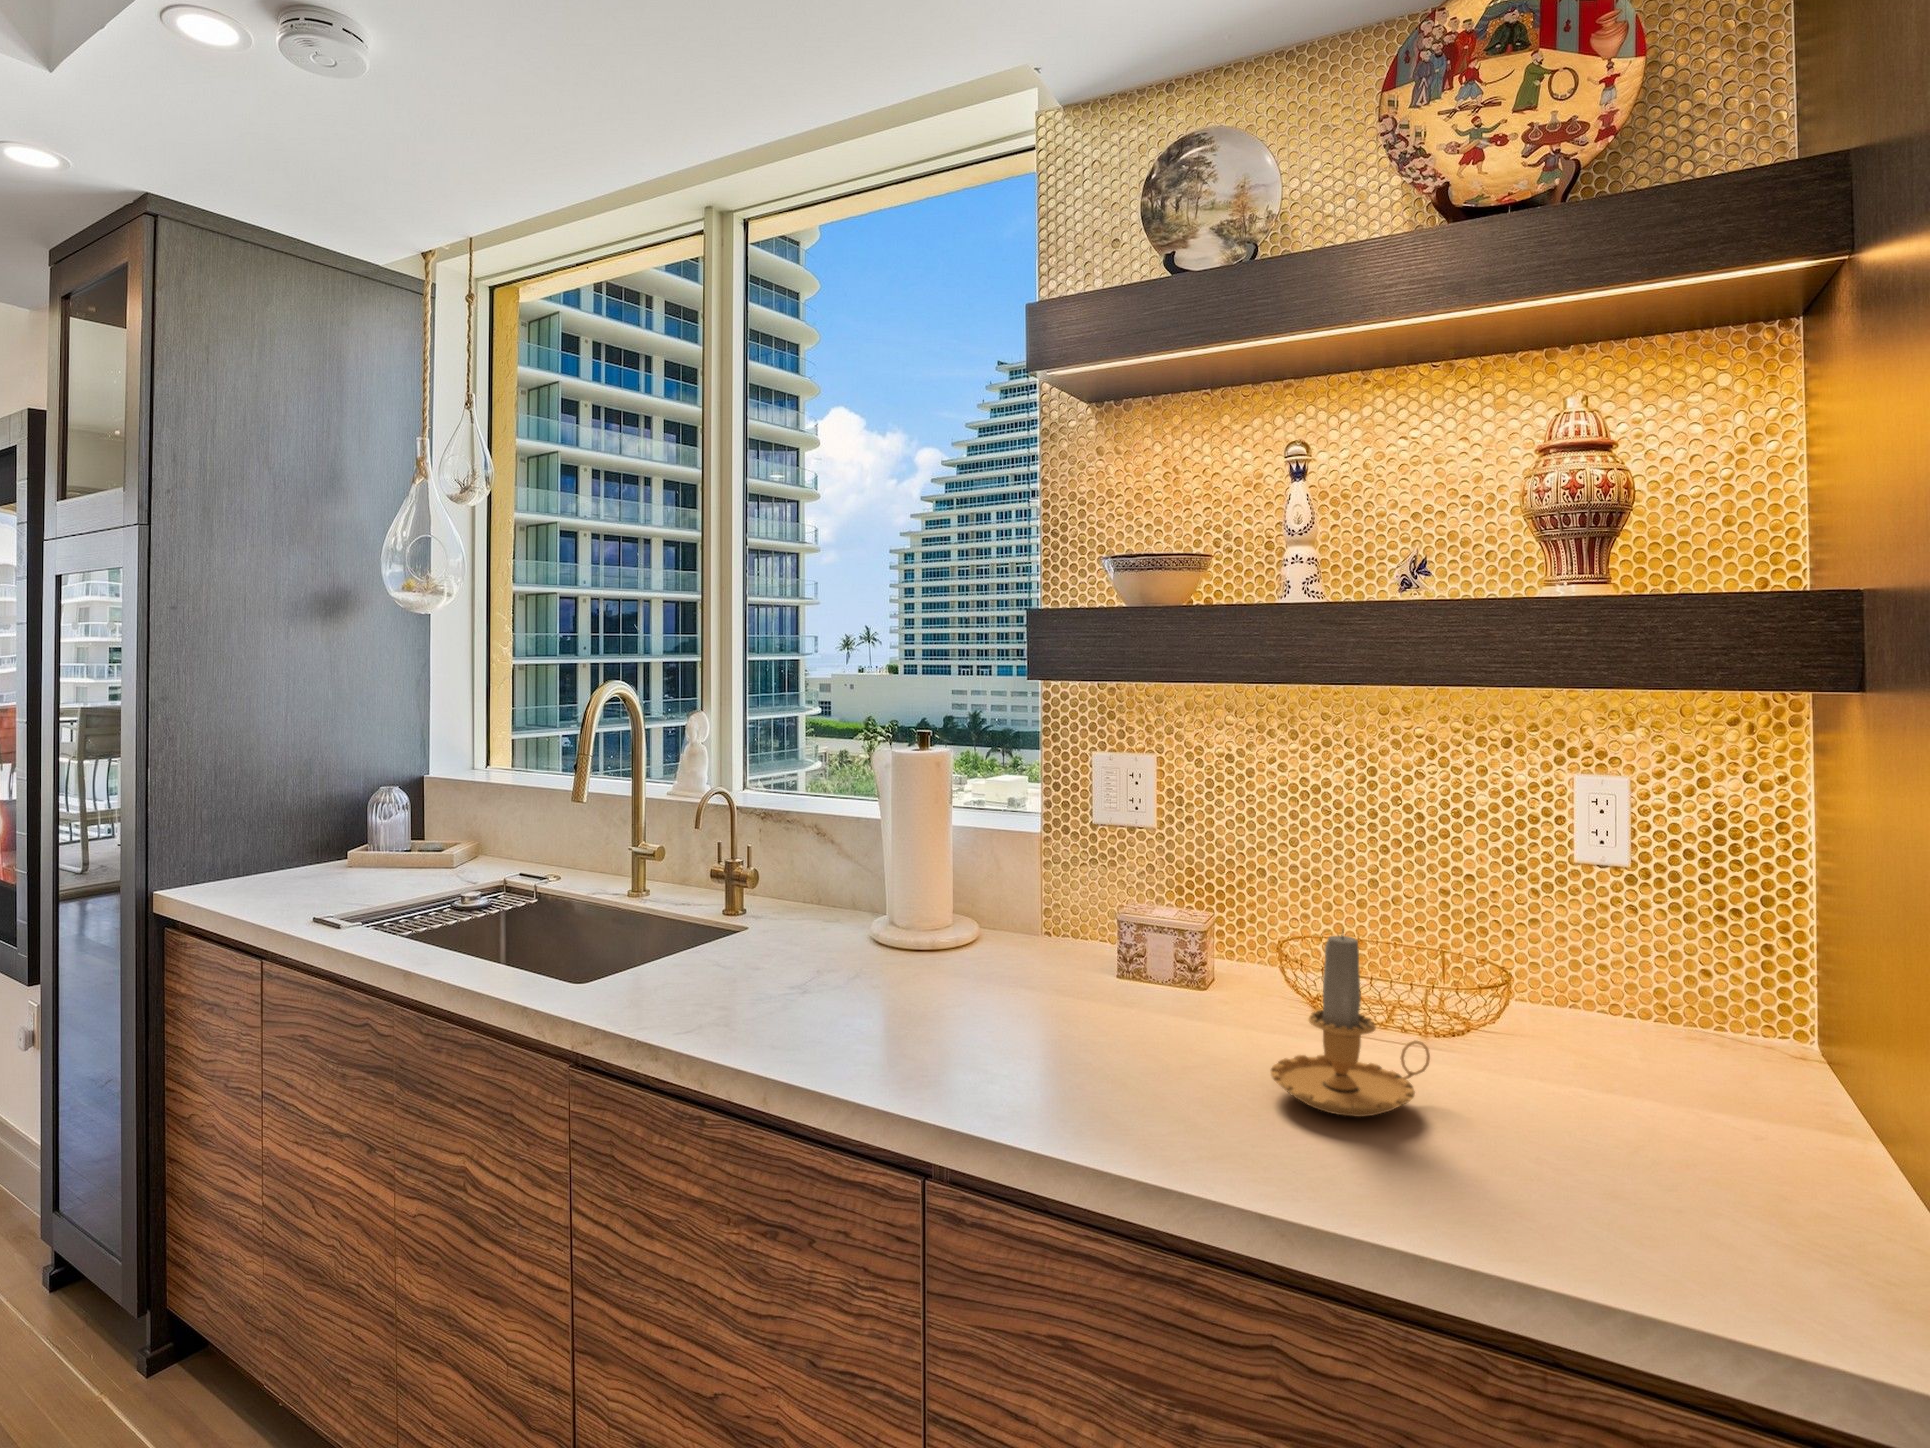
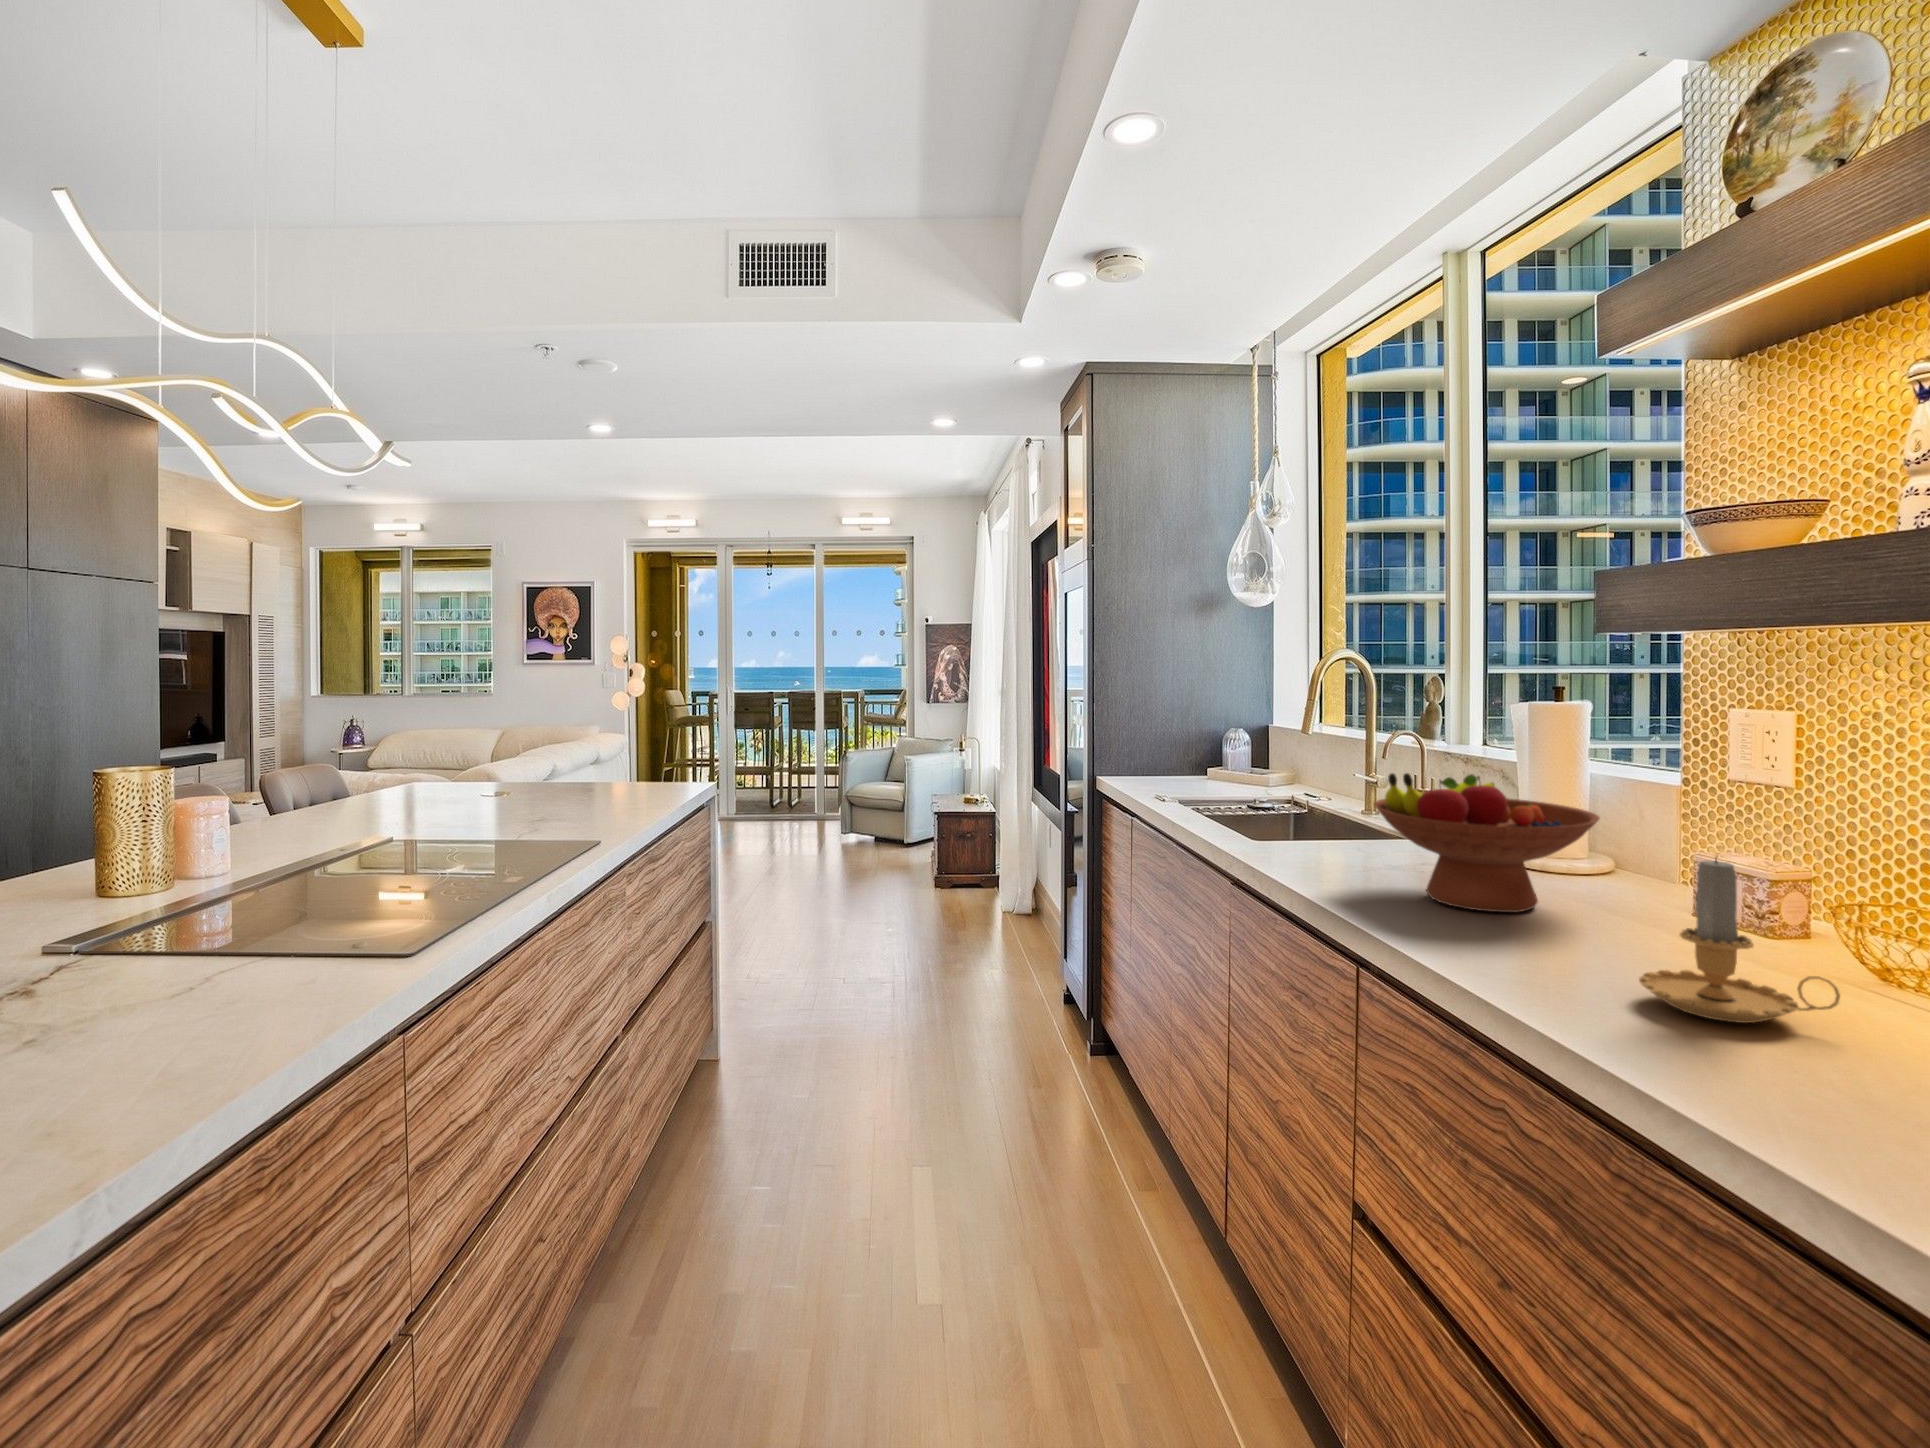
fruit bowl: none [831,848,1074,1025] -> present [1374,773,1600,913]

